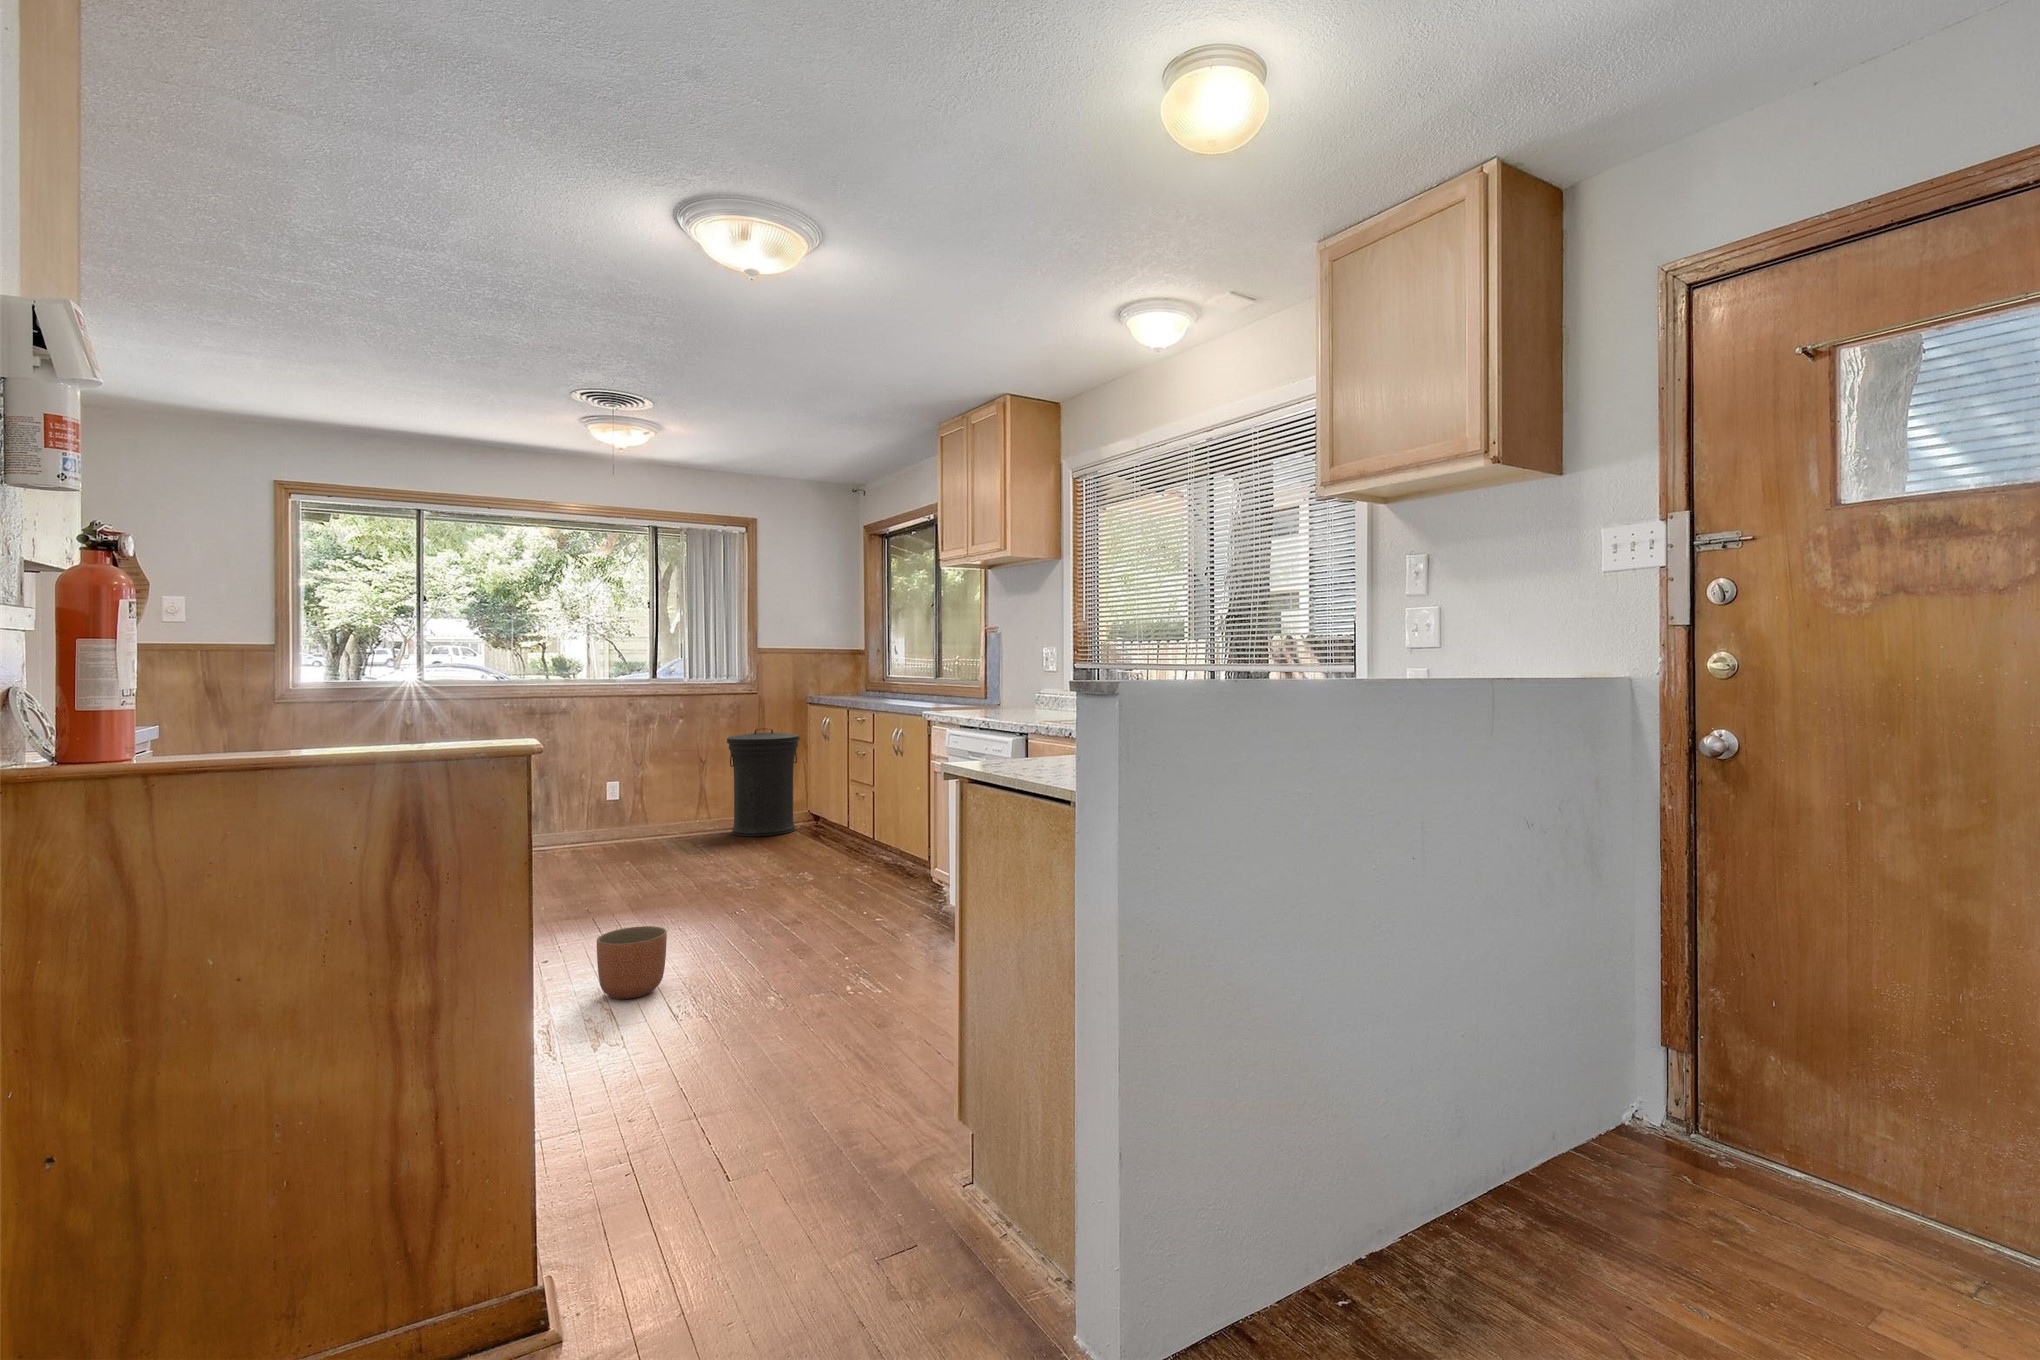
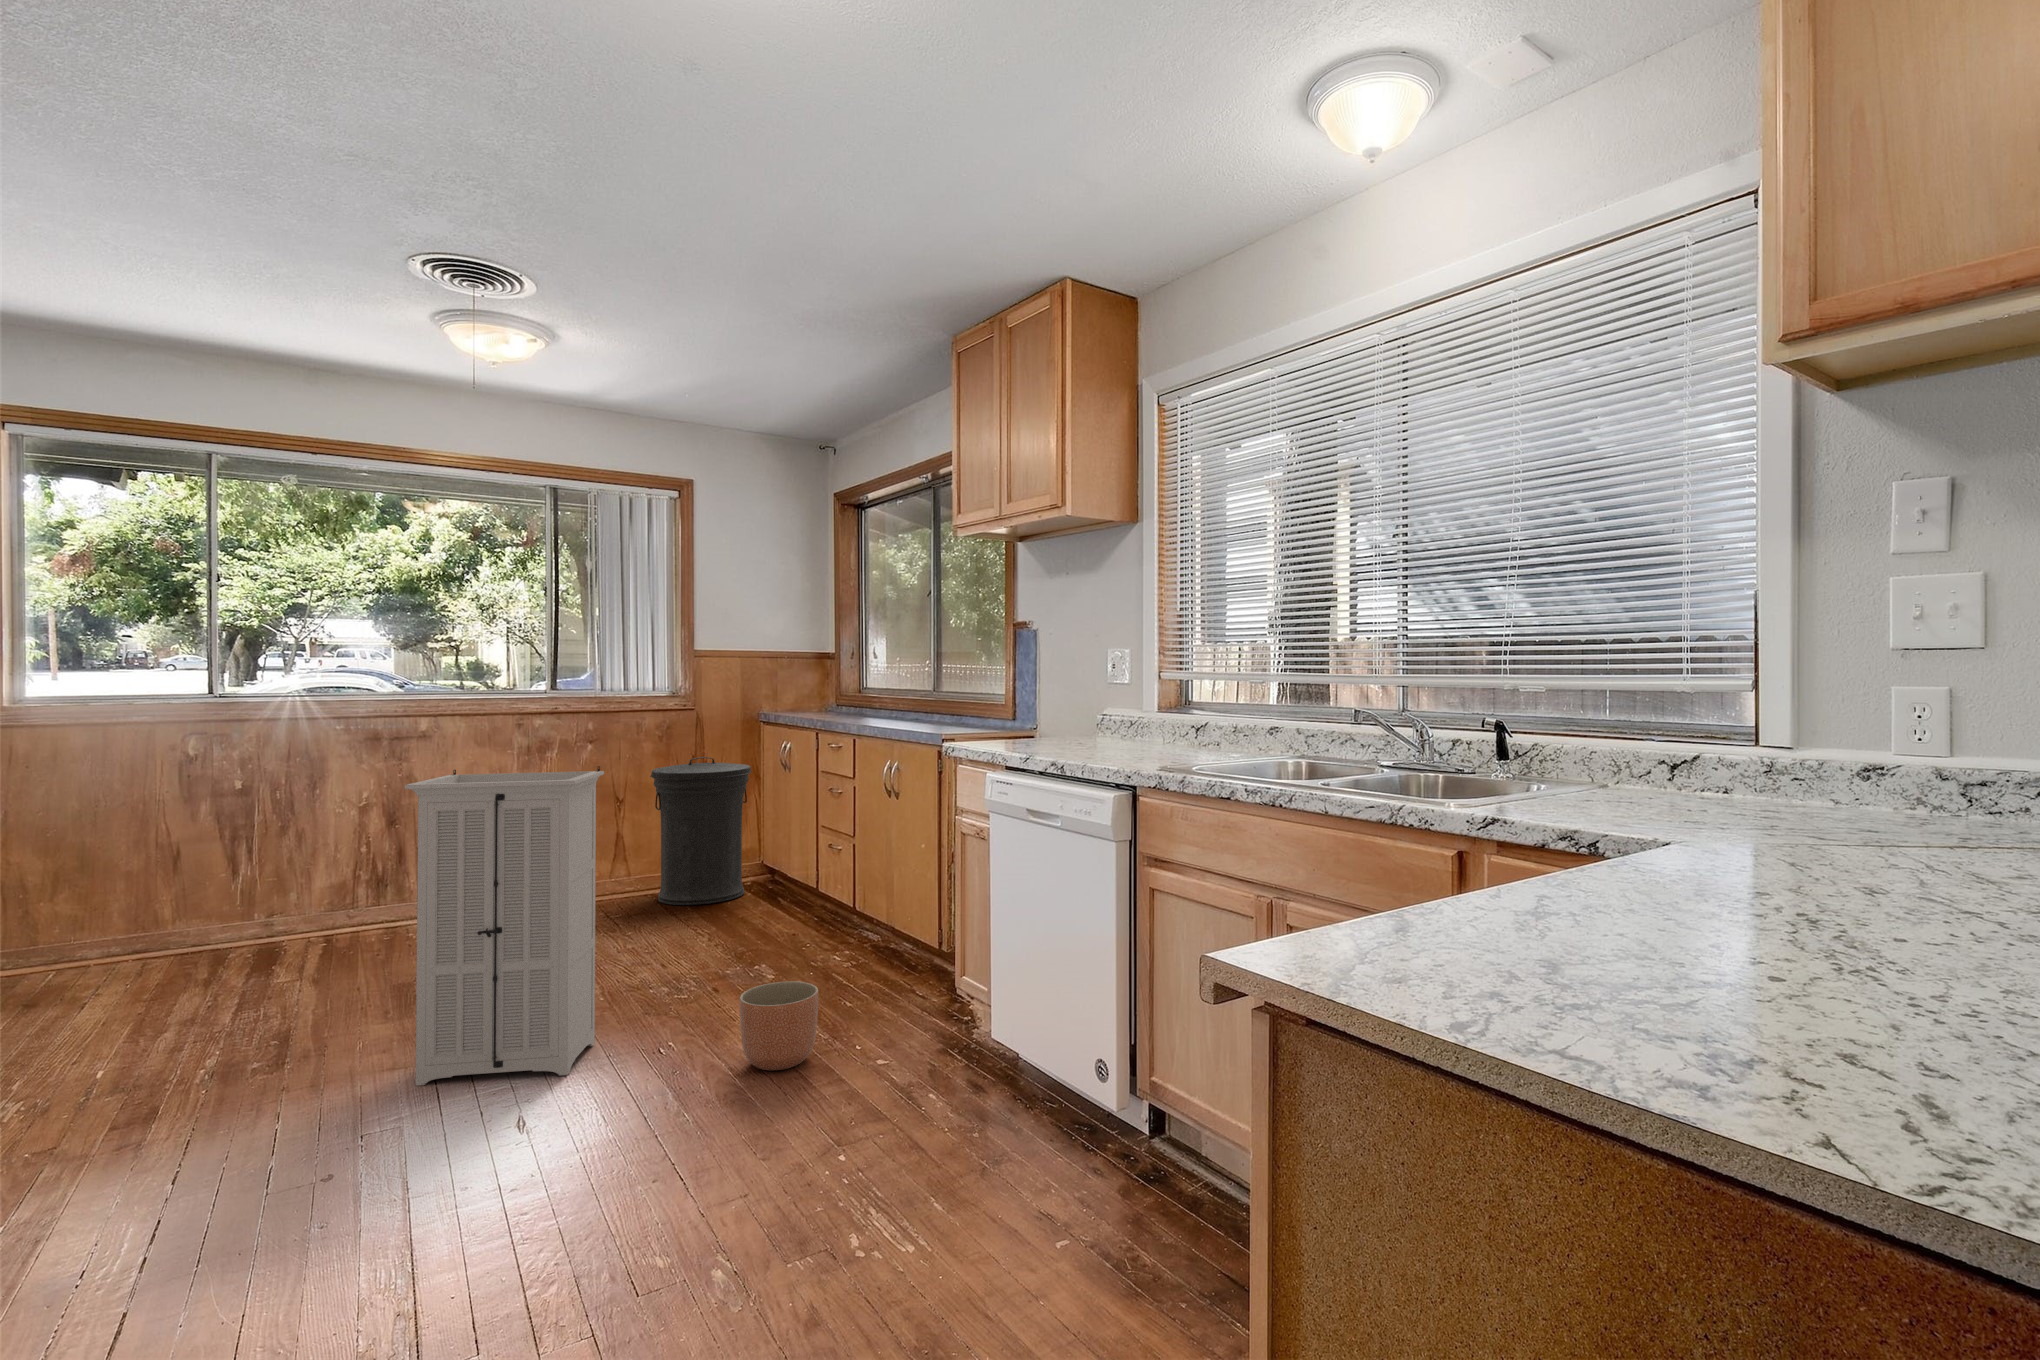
storage cabinet: none [577,725,699,925] -> present [405,766,604,1086]
planter: present [597,926,667,999] -> present [740,981,818,1071]

